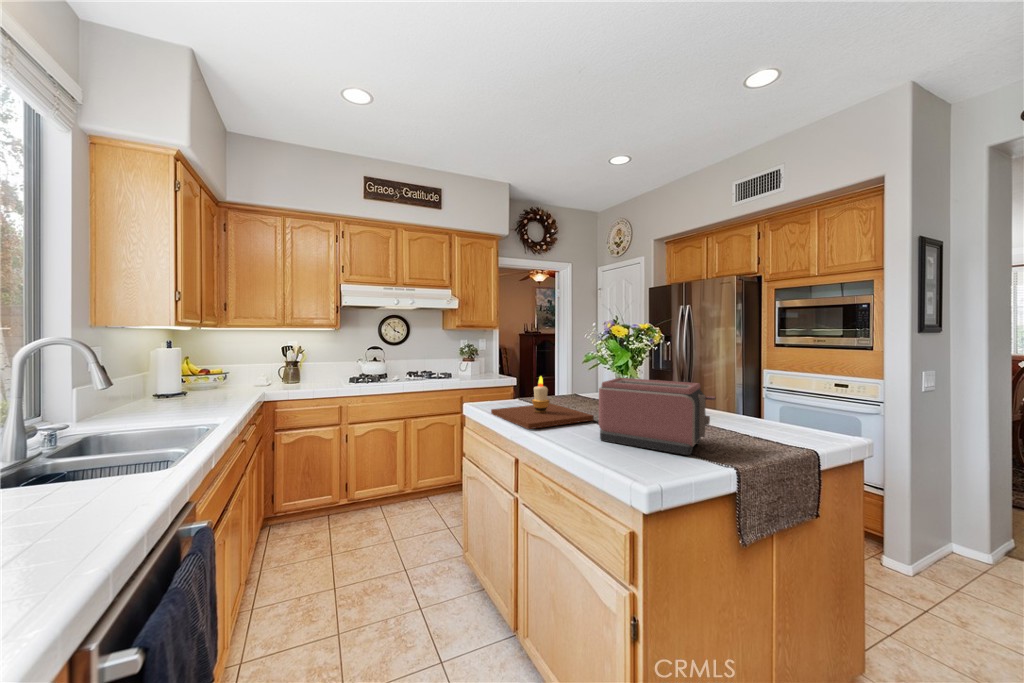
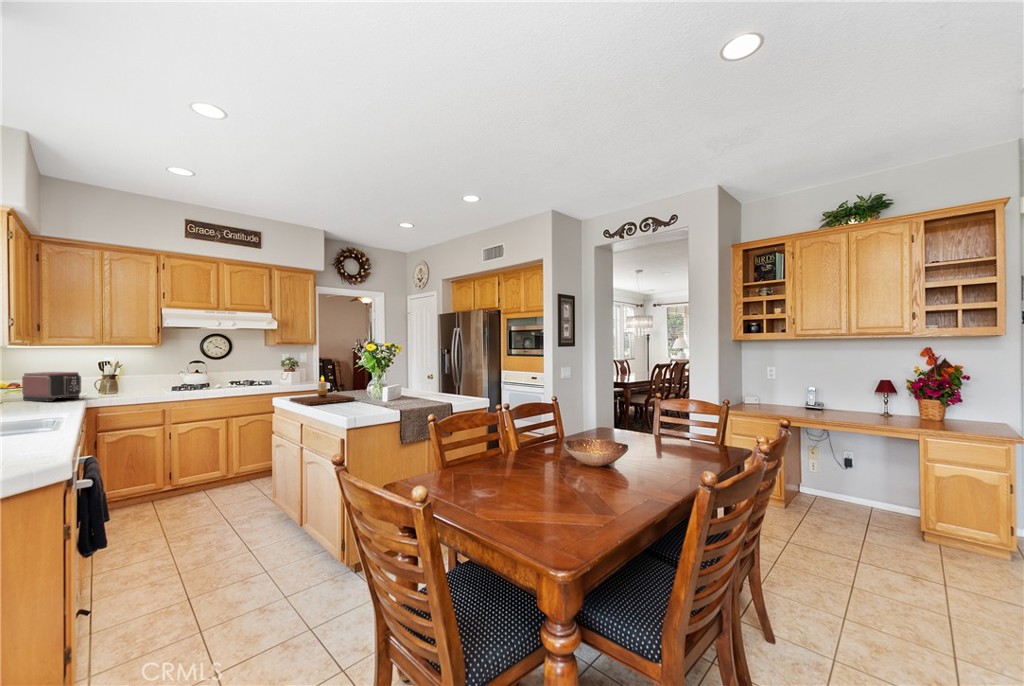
toaster: present [599,378,716,455] -> present [22,372,81,402]

